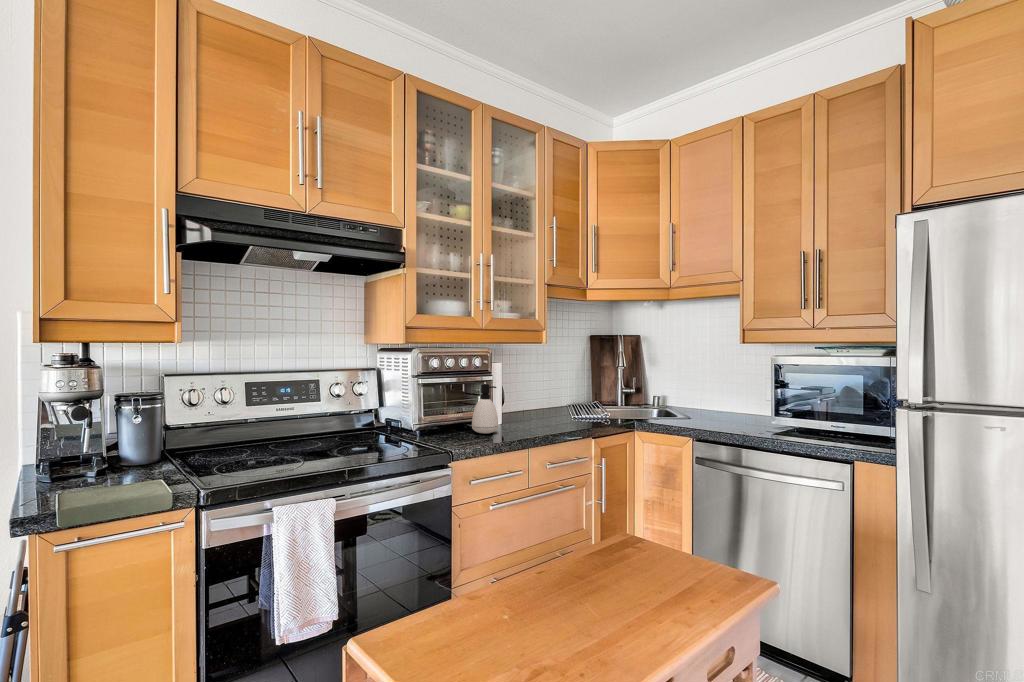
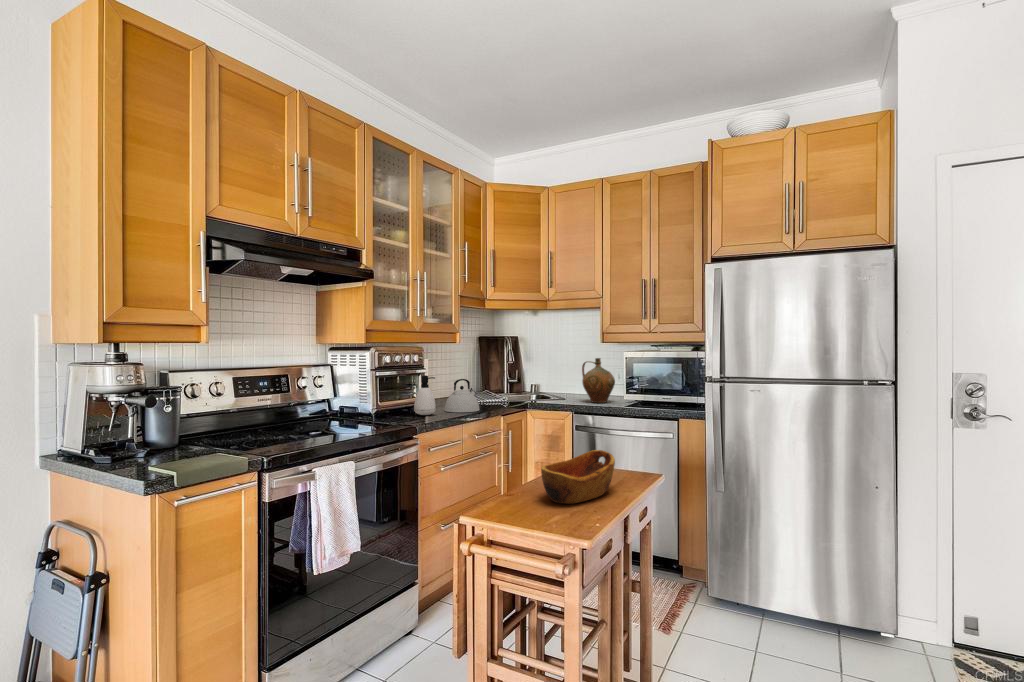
ceramic jug: none [713,364,761,426] -> present [582,358,615,403]
kettle: none [516,389,561,432] -> present [444,379,480,412]
wooden bowl: none [538,521,682,623] -> present [541,450,615,504]

